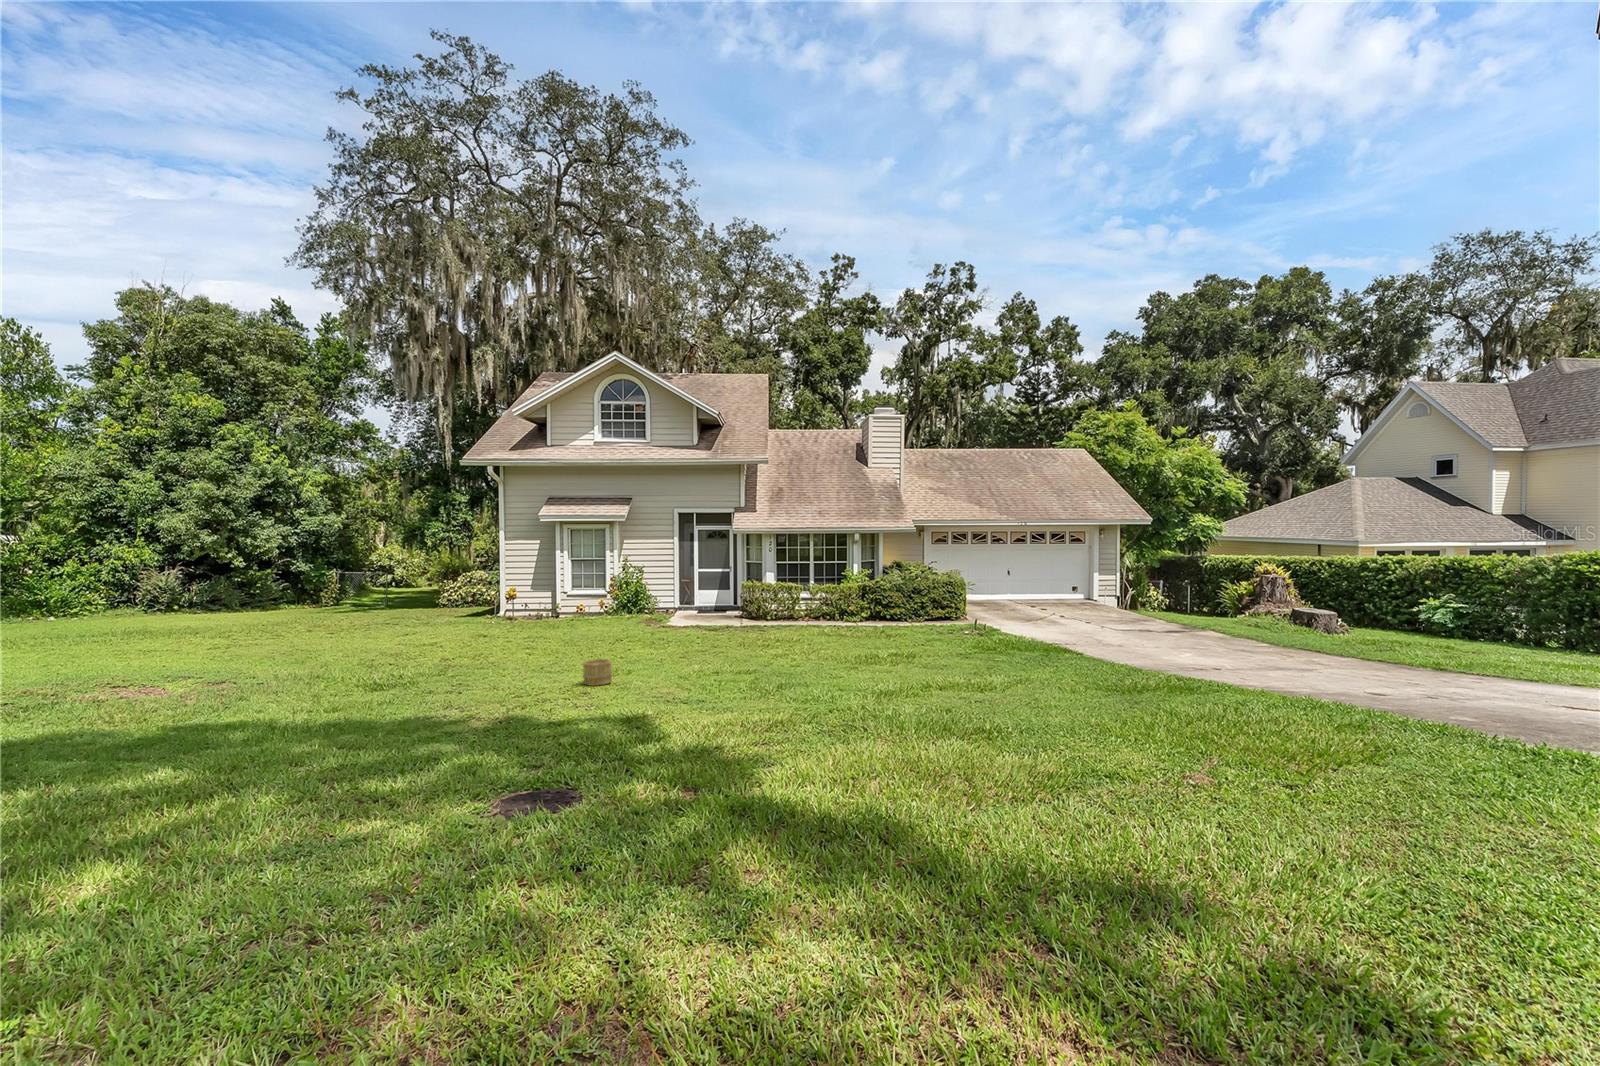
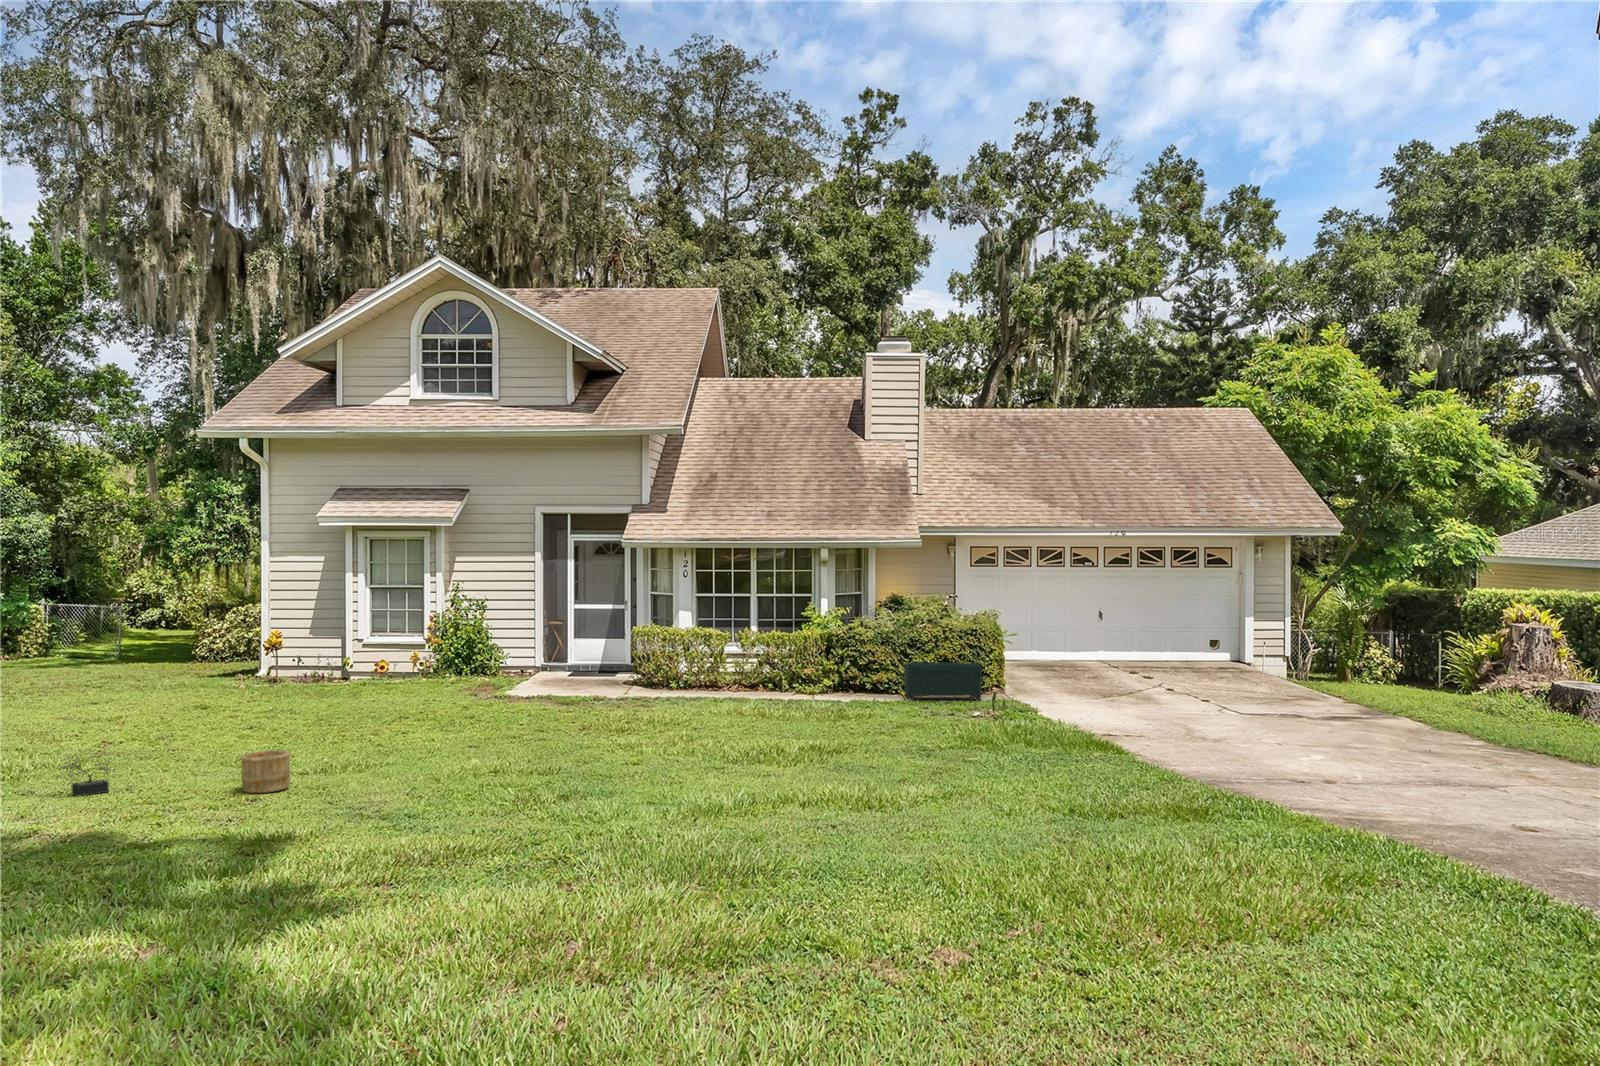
bench: none [912,602,960,625] -> present [904,662,982,701]
decorative plant: none [472,664,503,690] -> present [60,757,114,796]

